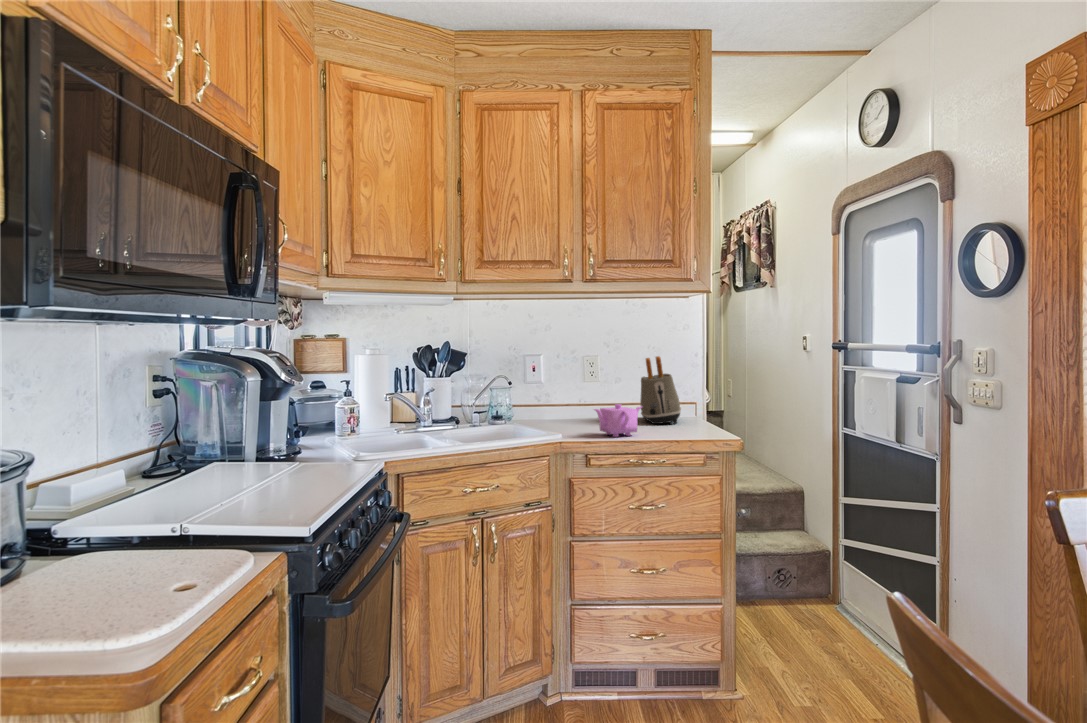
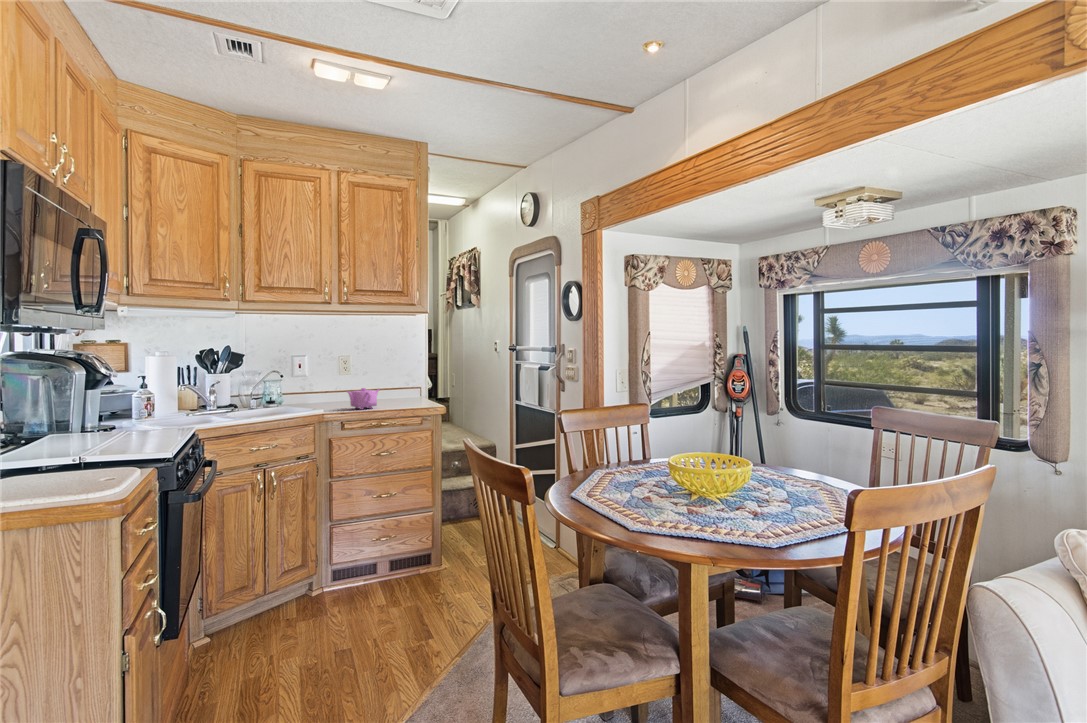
toaster: present [640,356,681,424] -> none [381,356,409,402]

